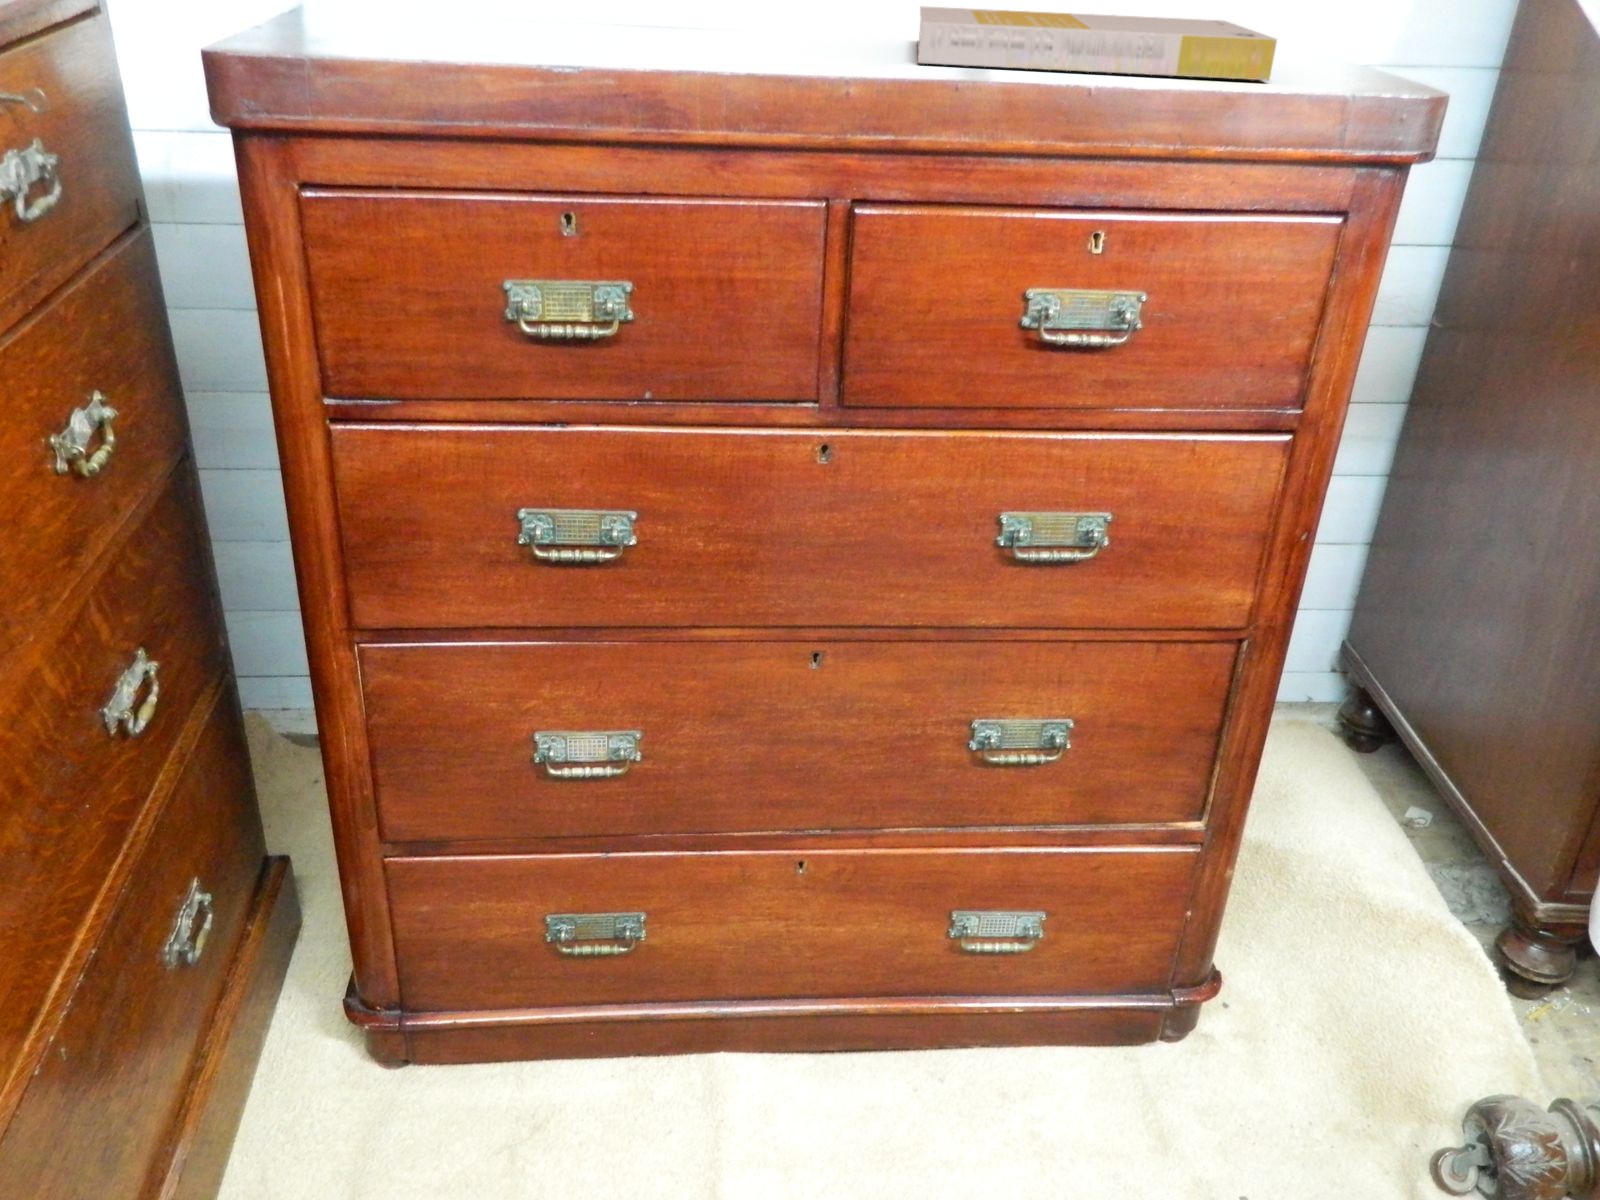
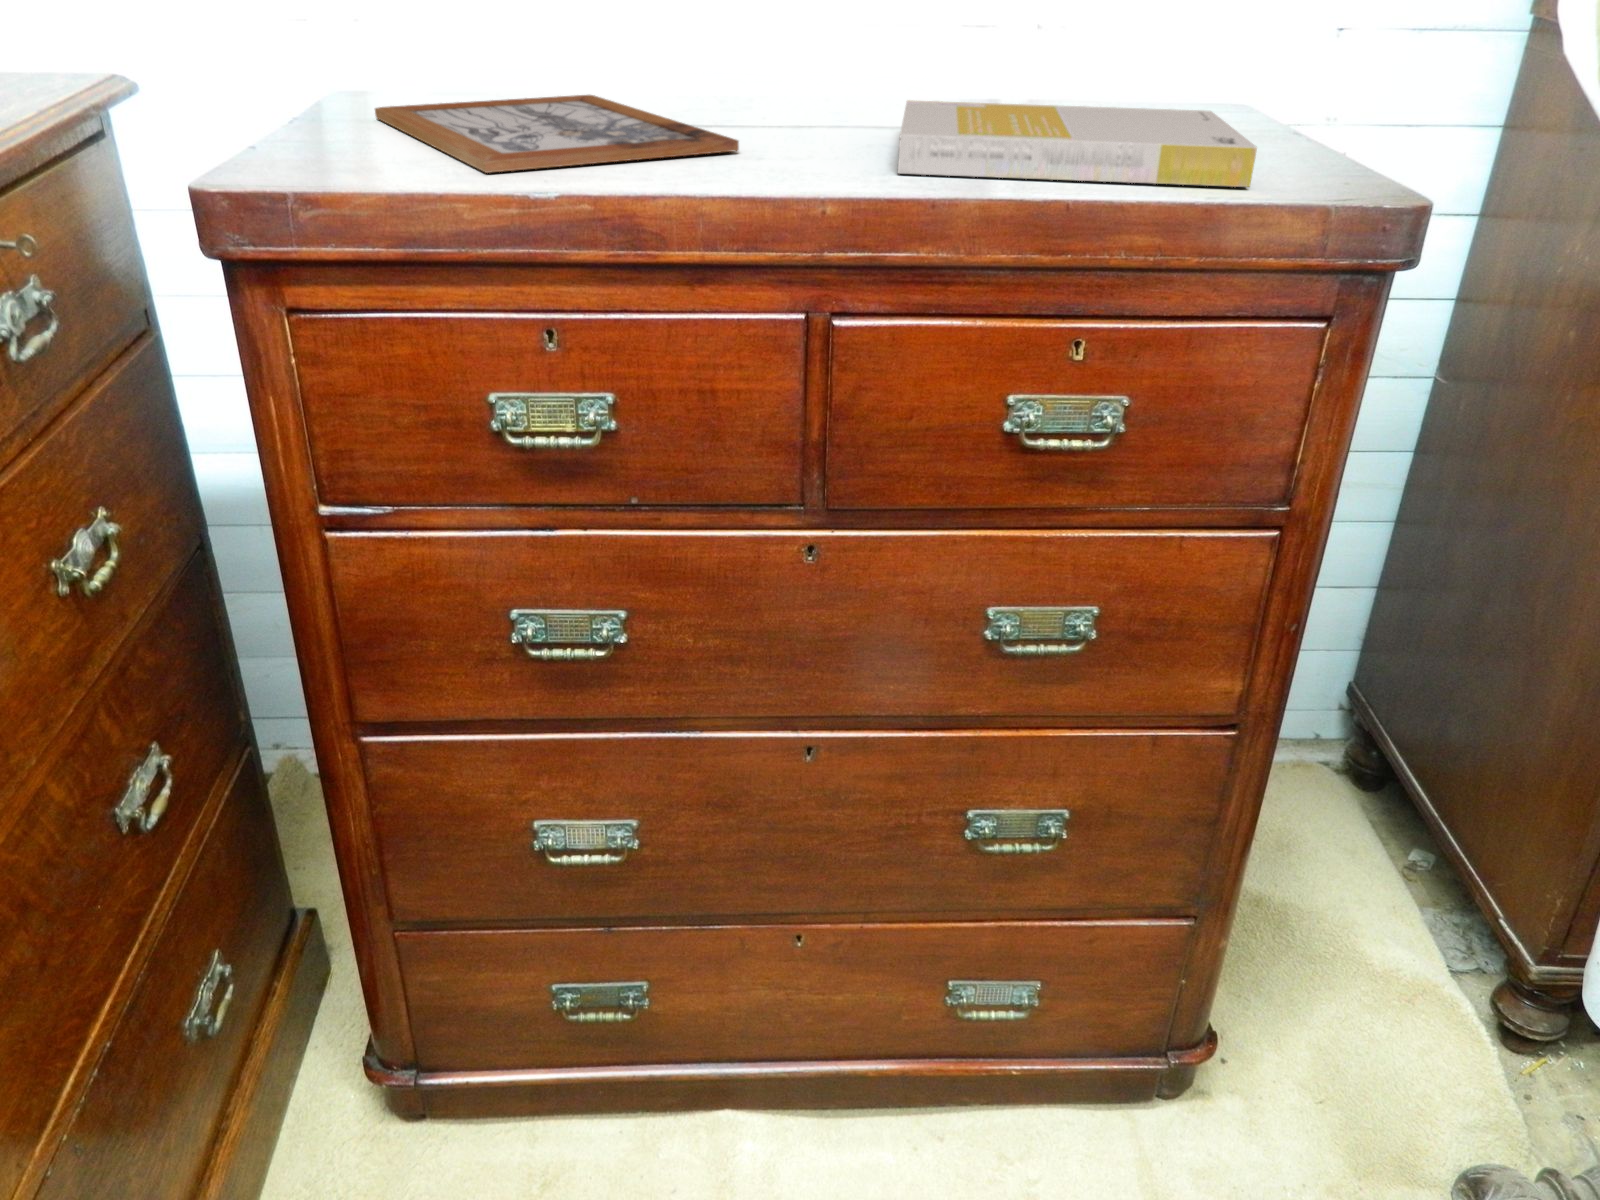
picture frame: none [378,5,754,50] -> present [375,95,739,173]

